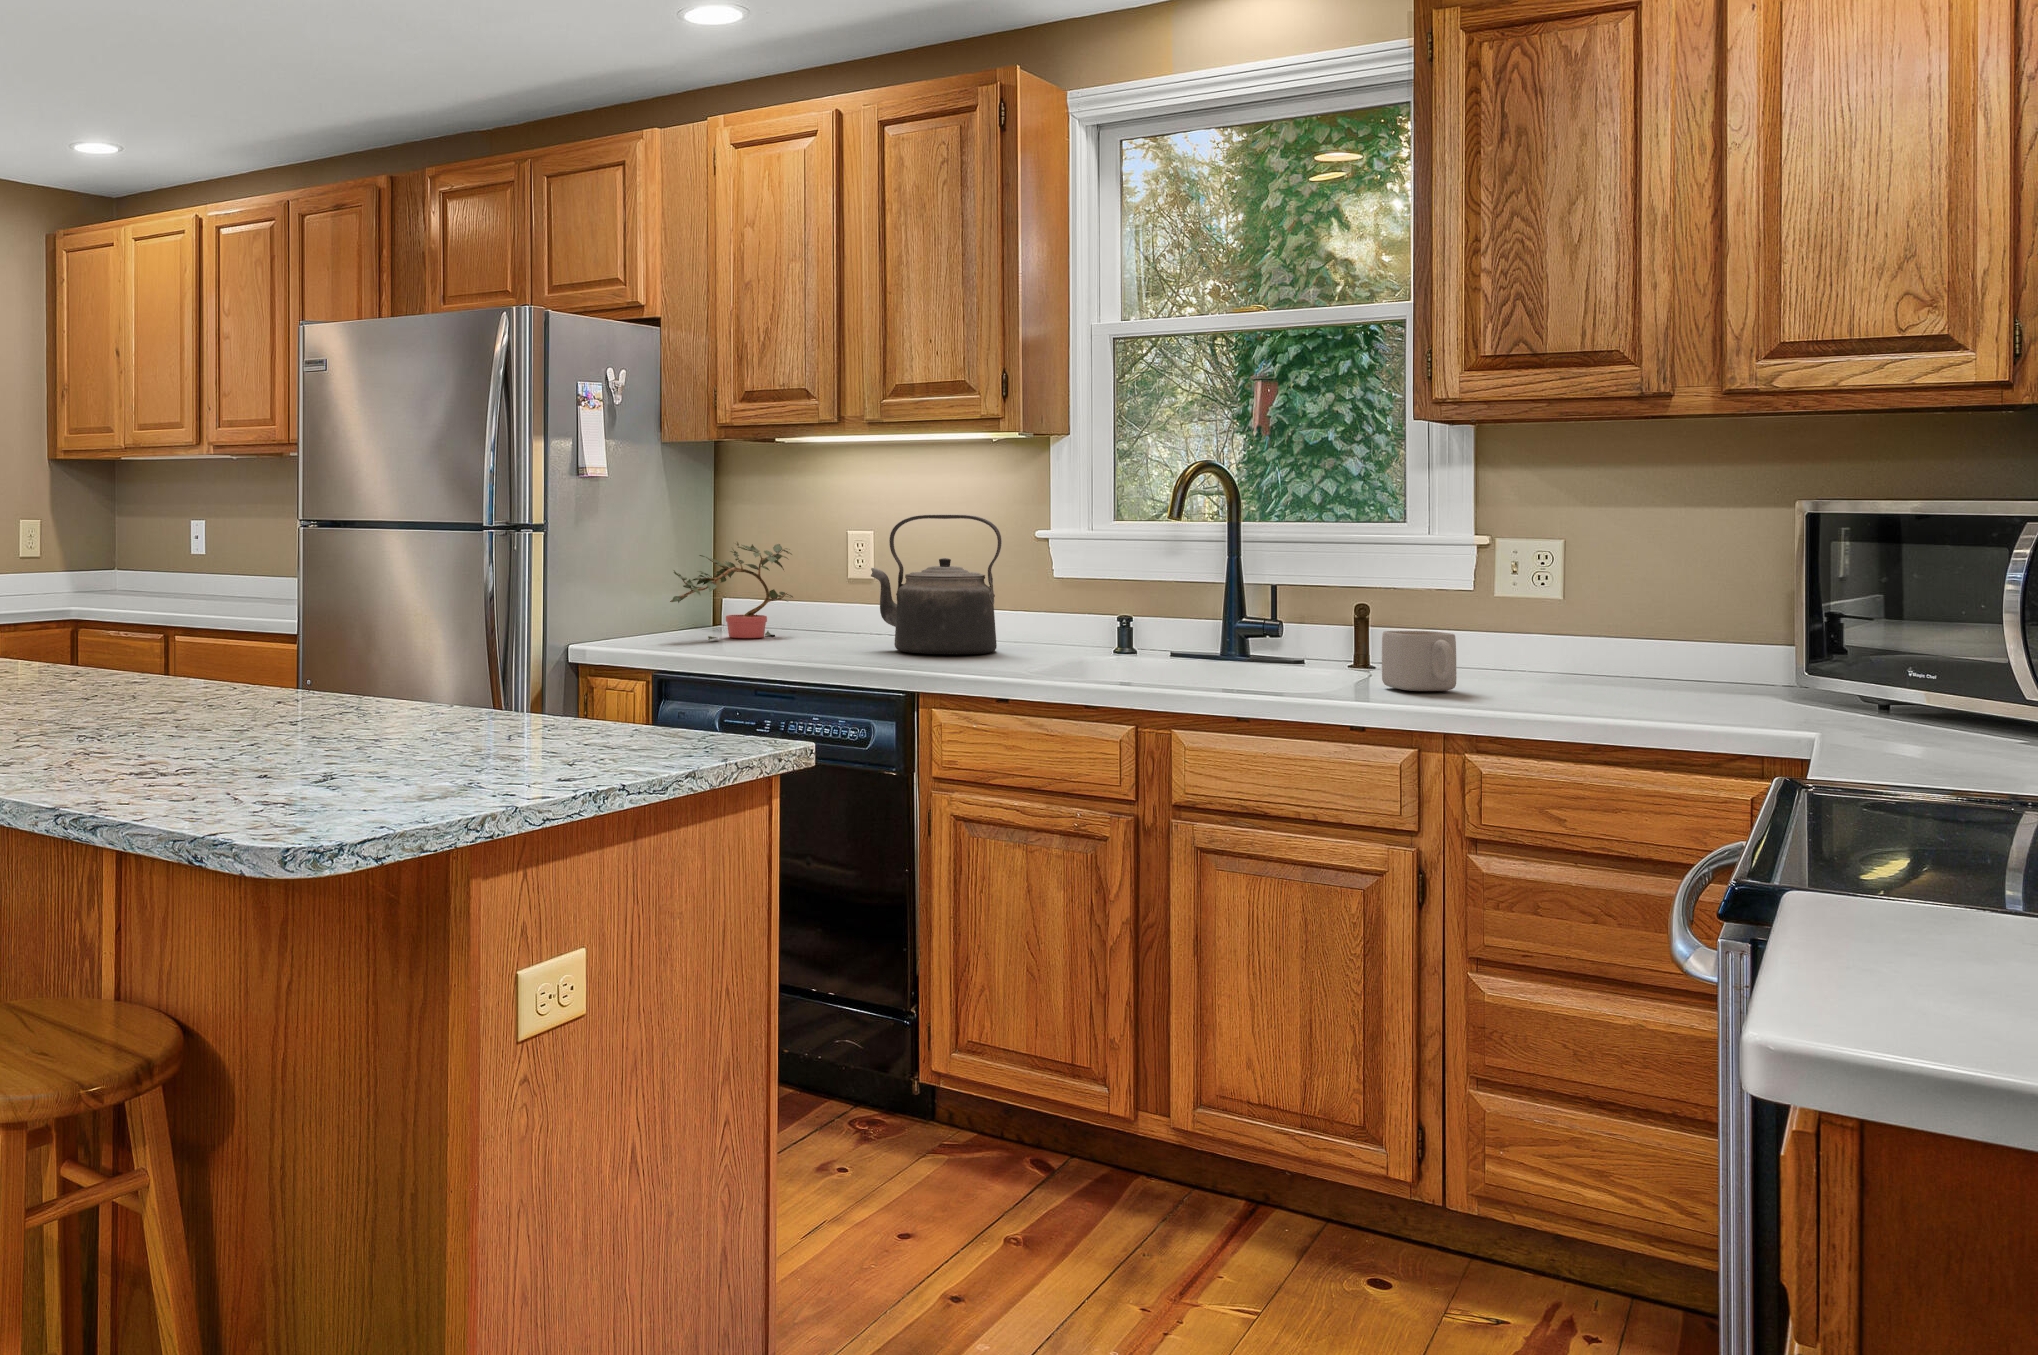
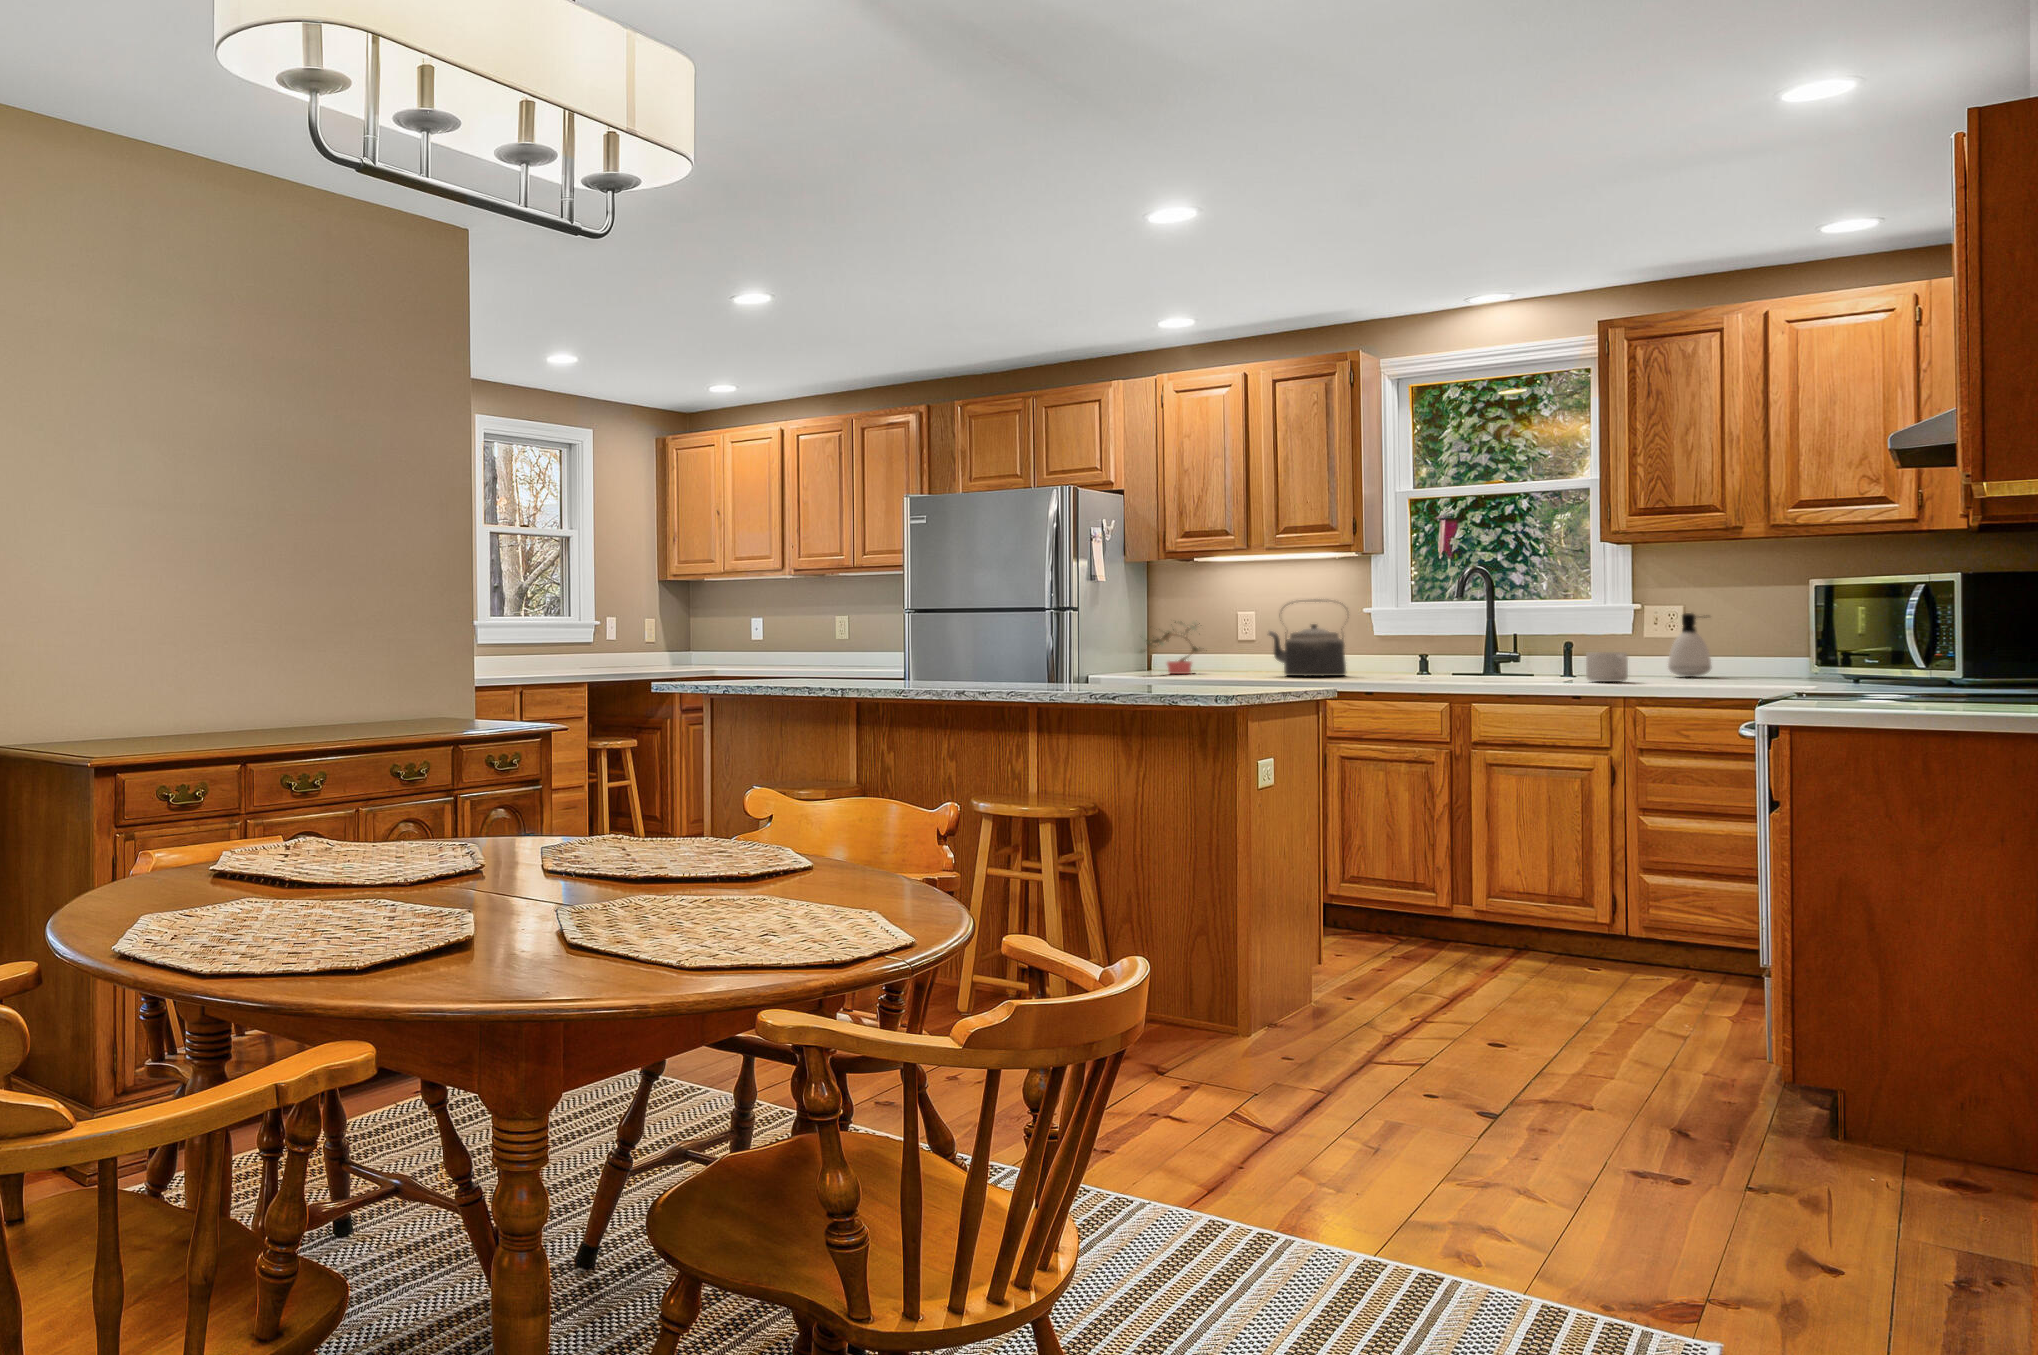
soap dispenser: none [1532,556,1608,676] -> present [1668,613,1711,677]

